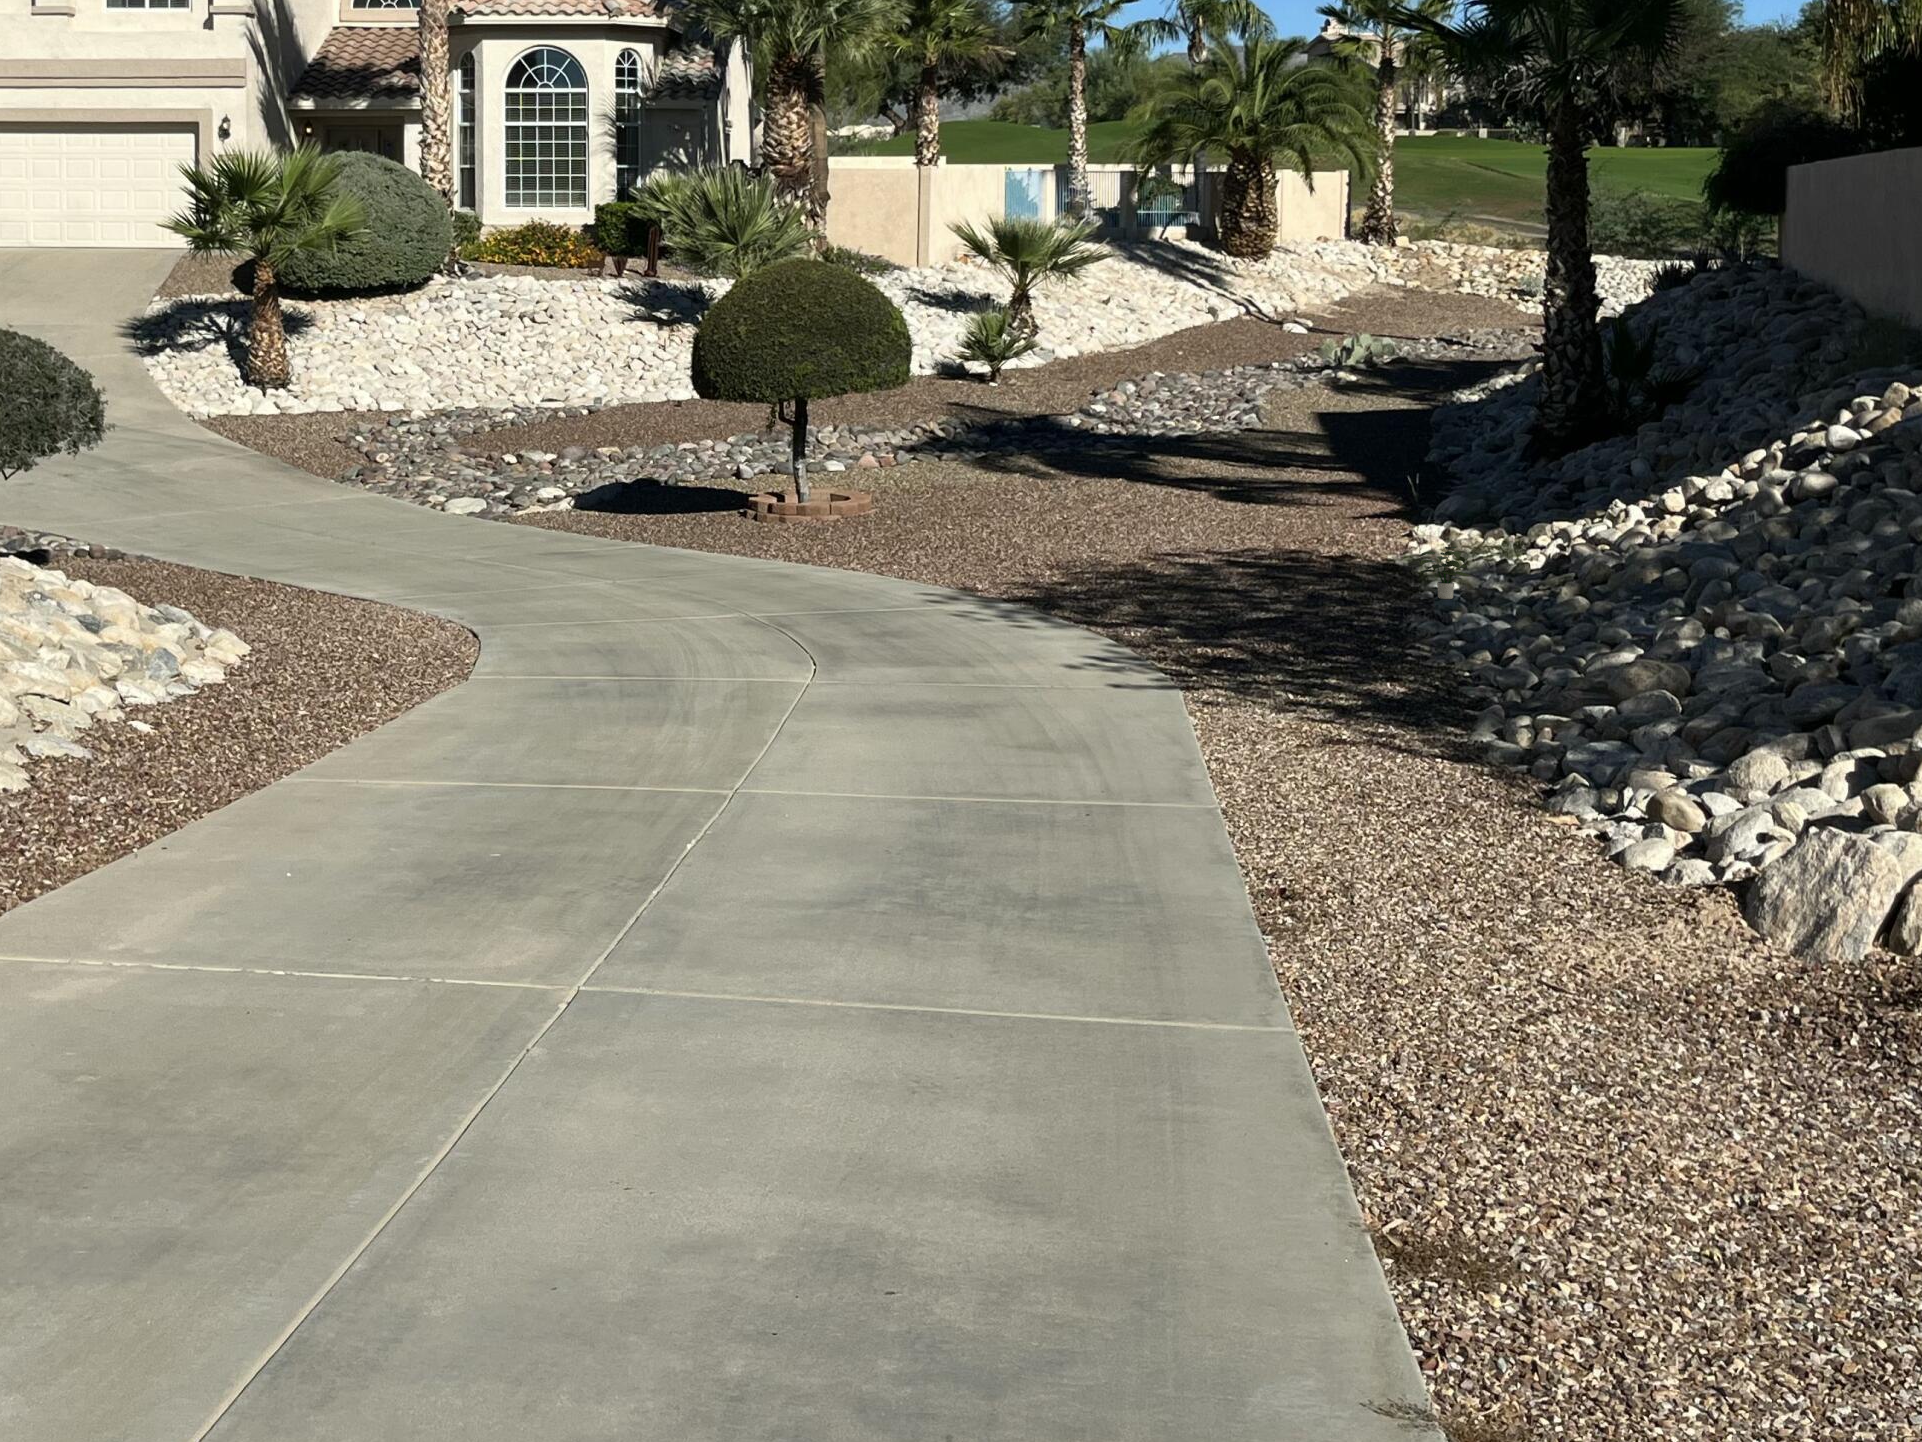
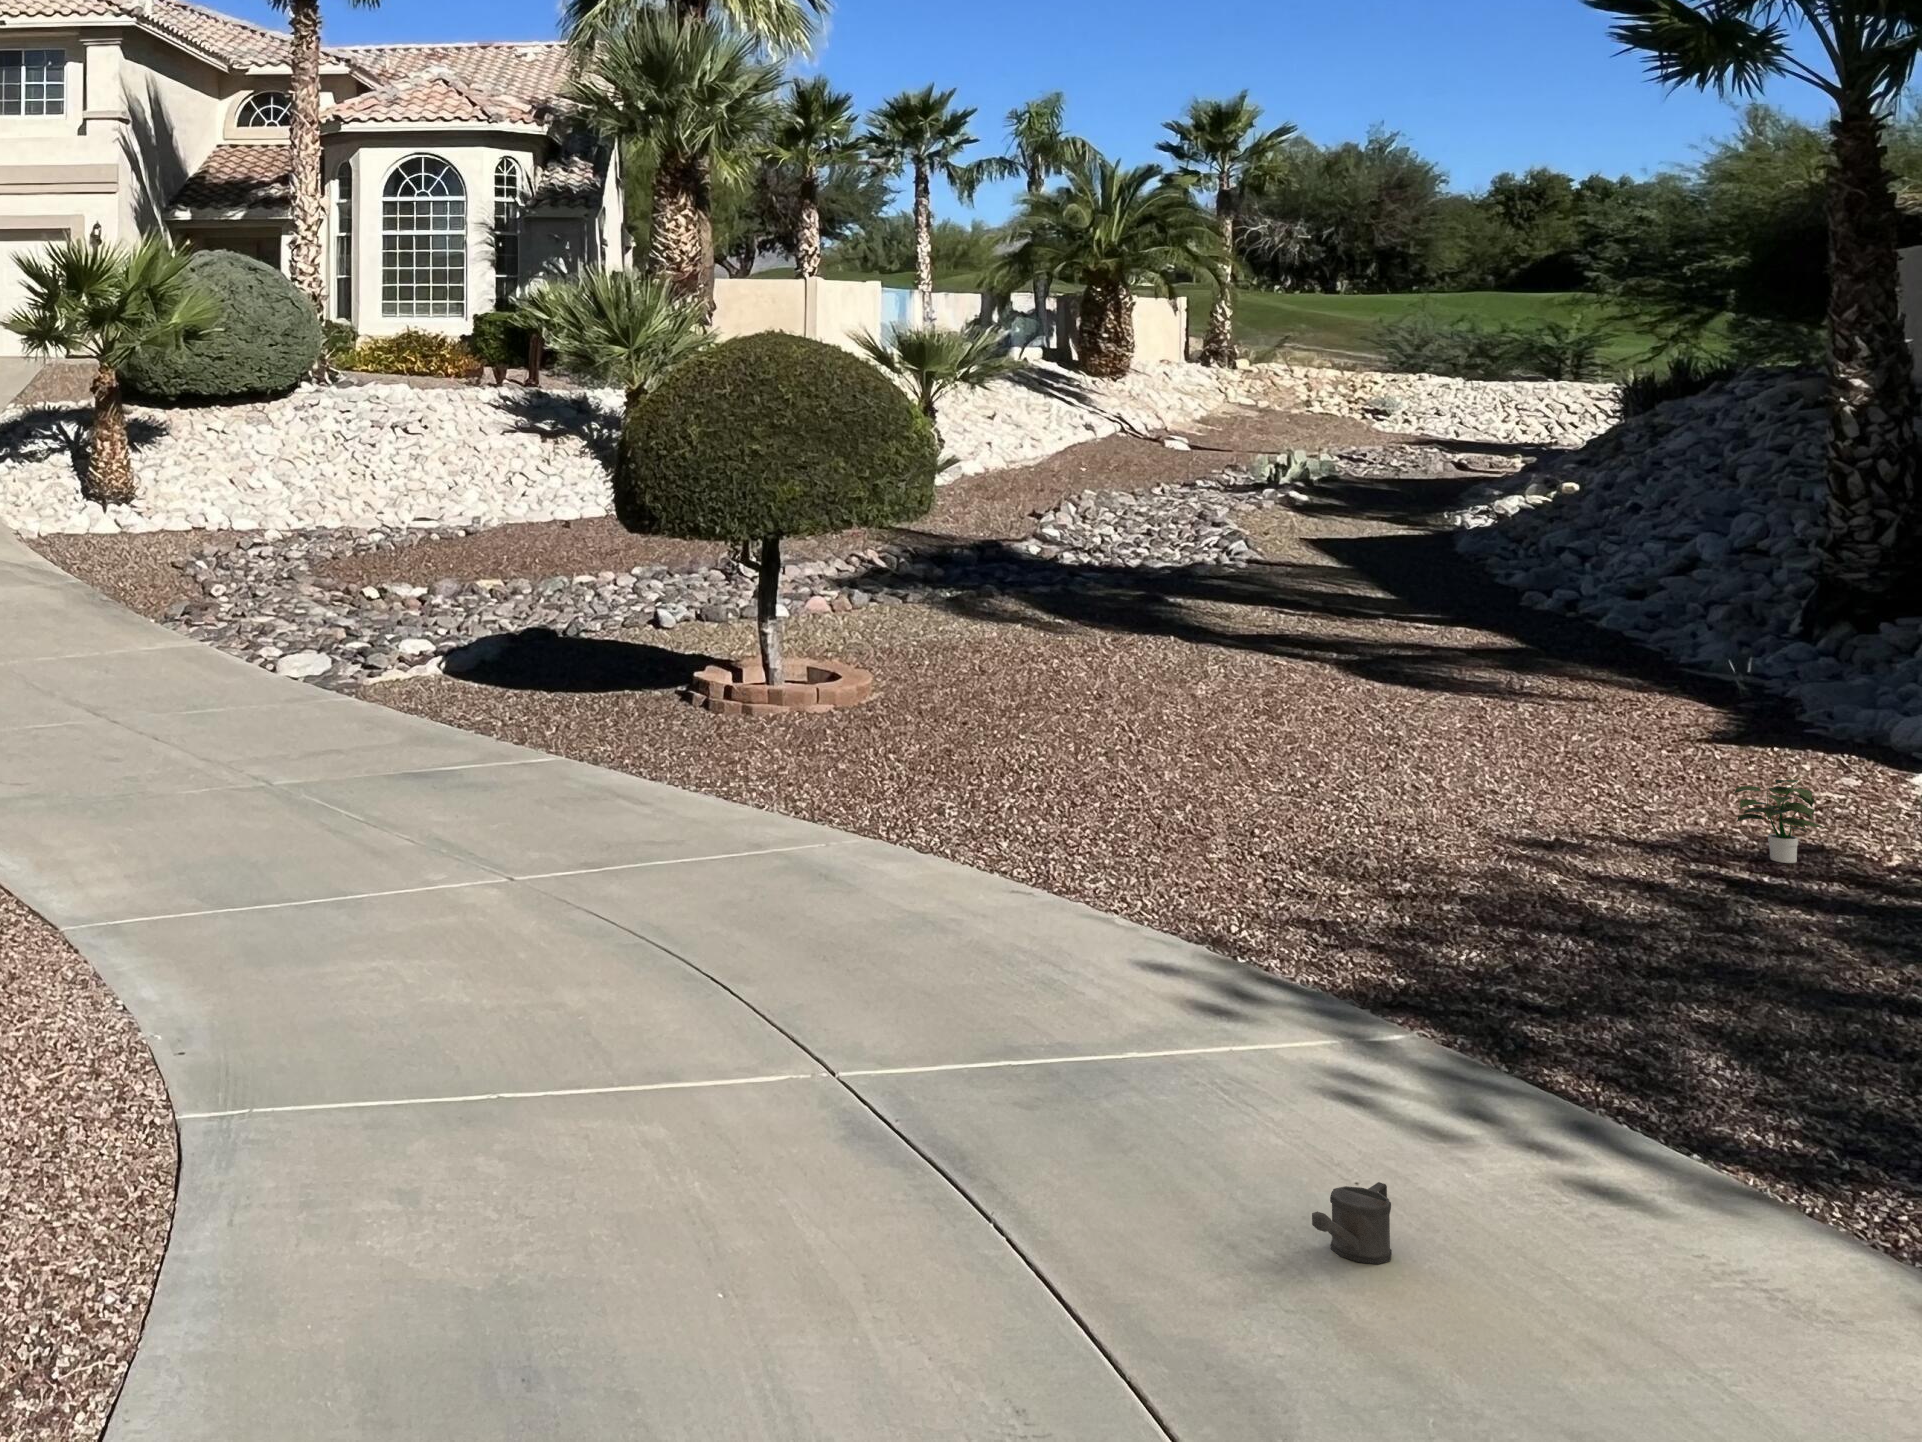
watering can: none [1002,697,1049,729] -> present [1312,1182,1392,1264]

